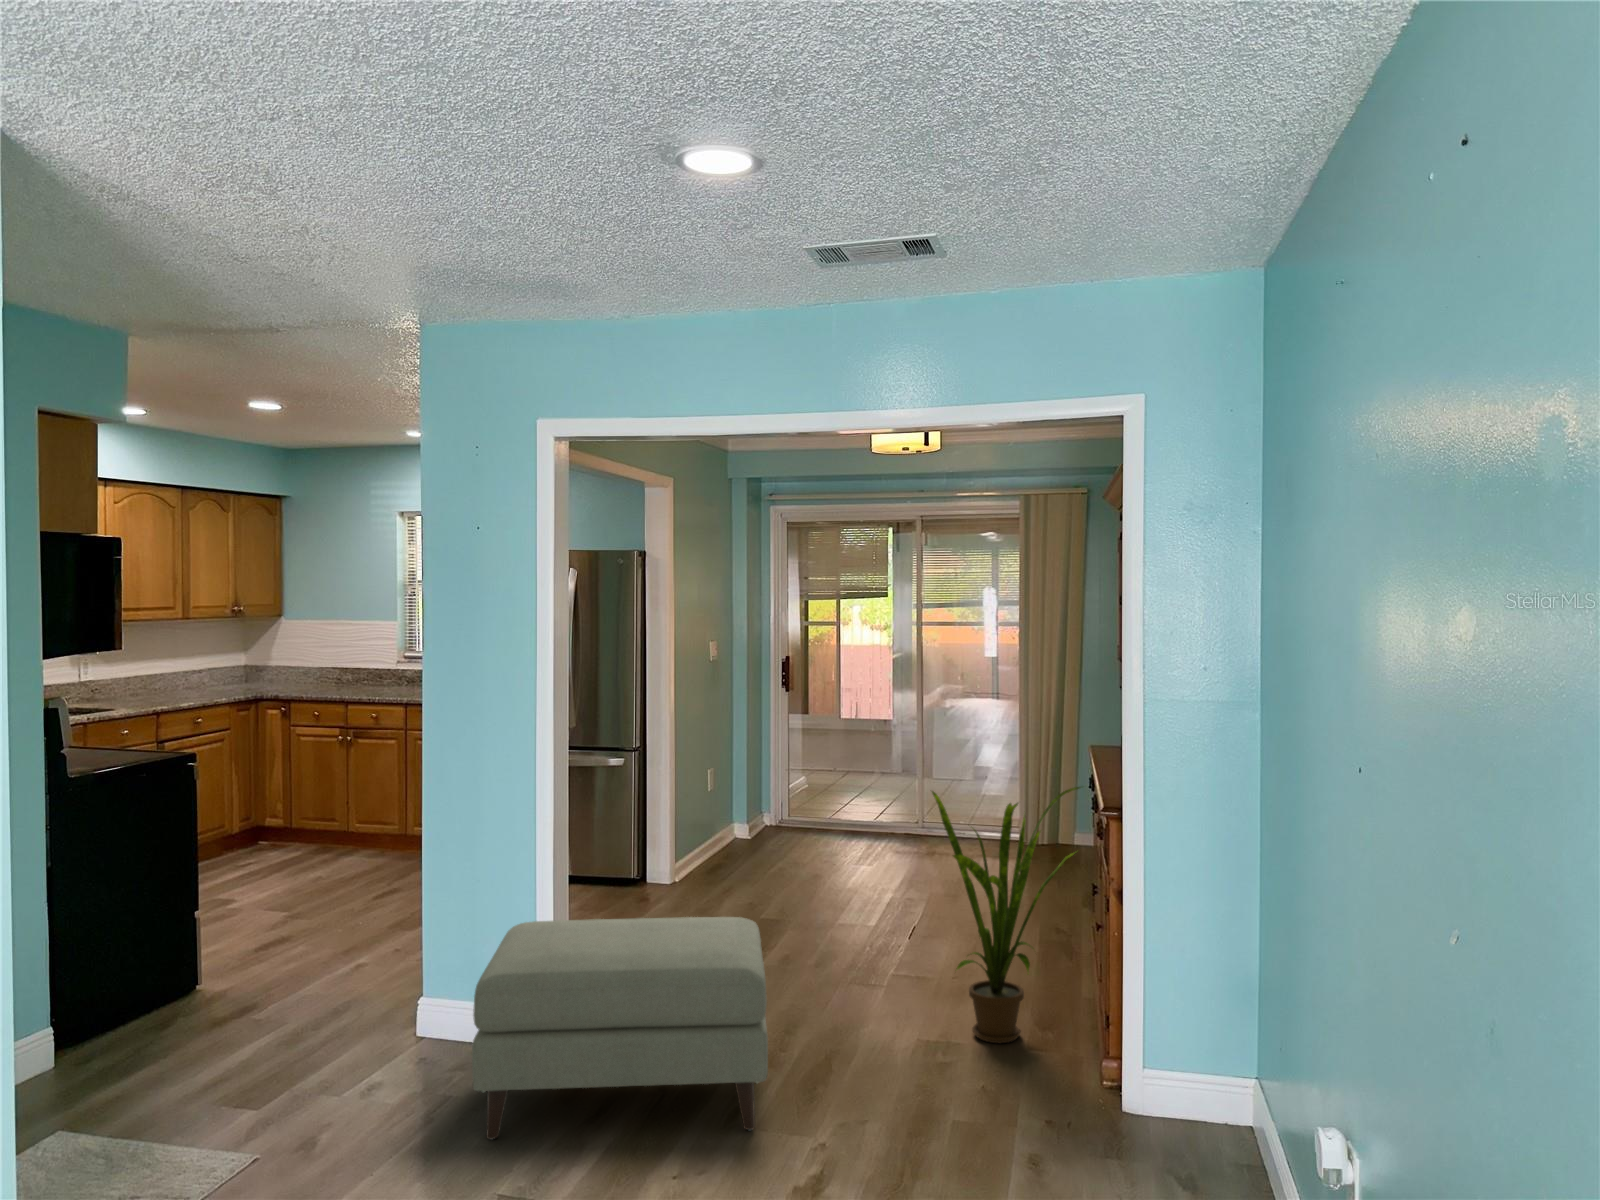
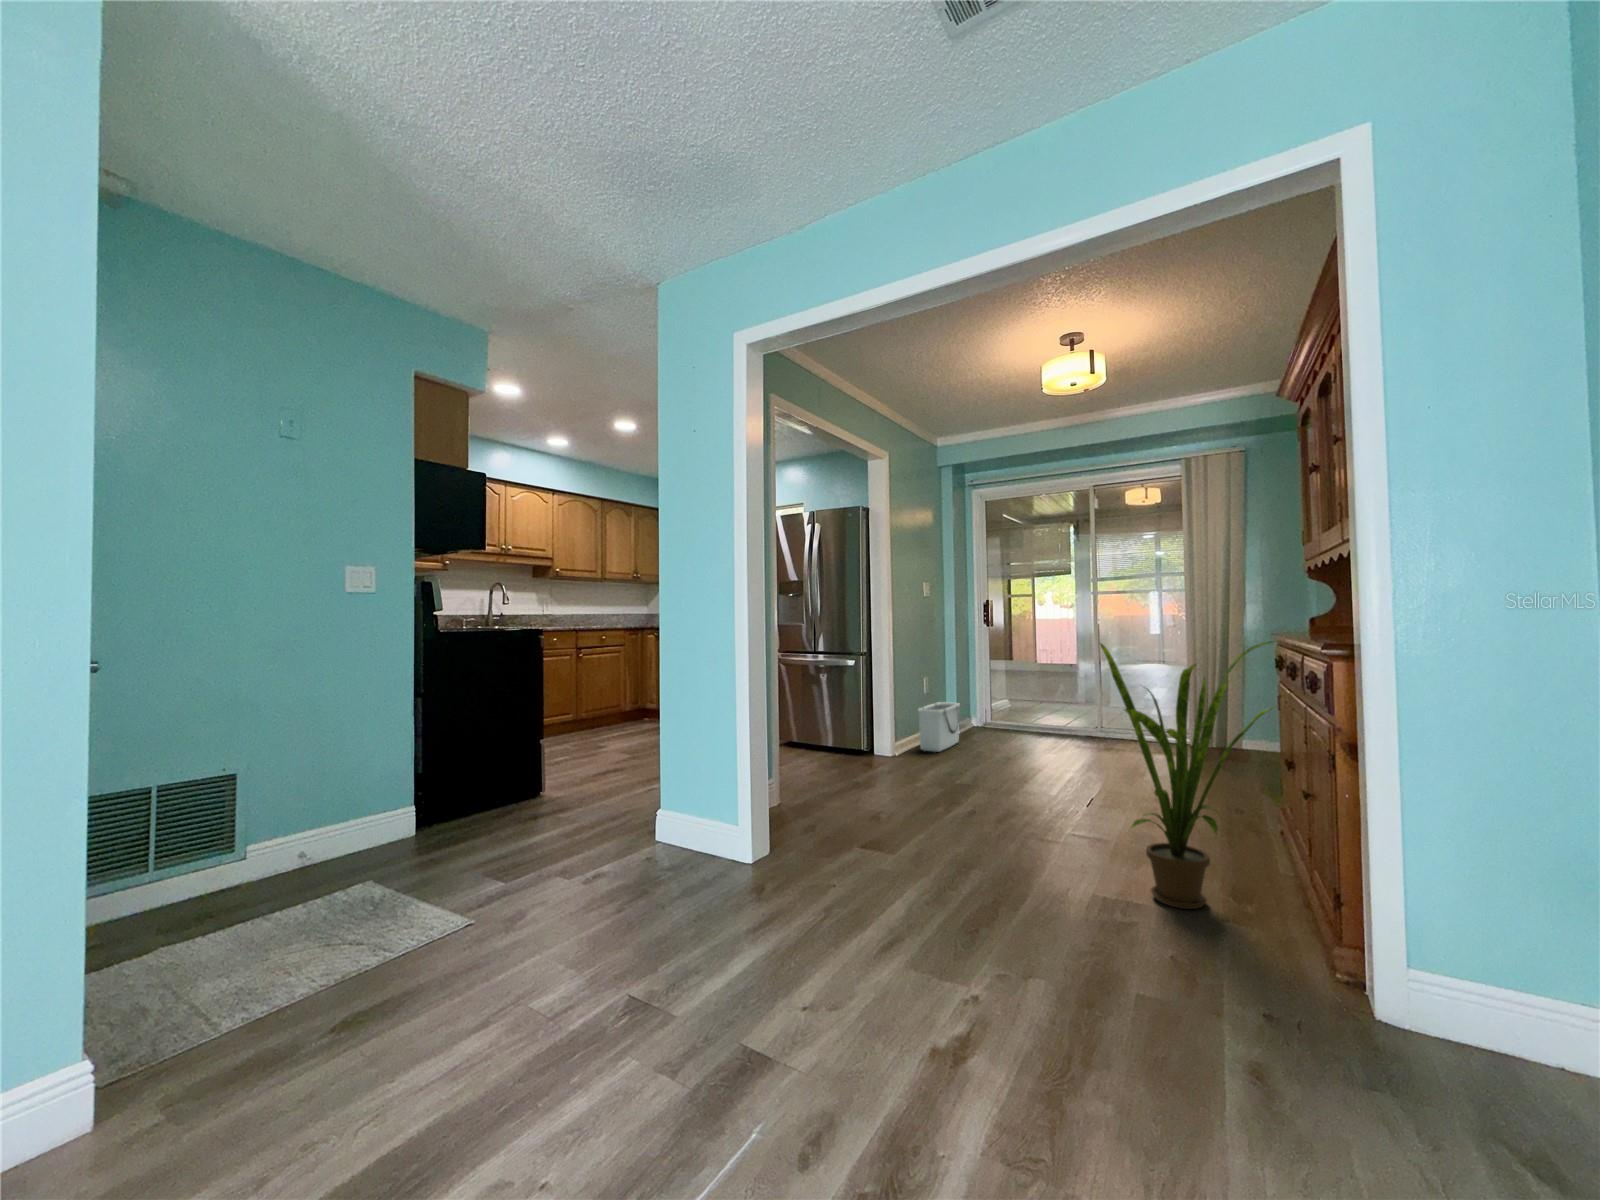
storage bin: none [700,802,752,873] -> present [918,702,960,752]
ottoman: present [472,917,768,1139] -> none [639,751,929,966]

